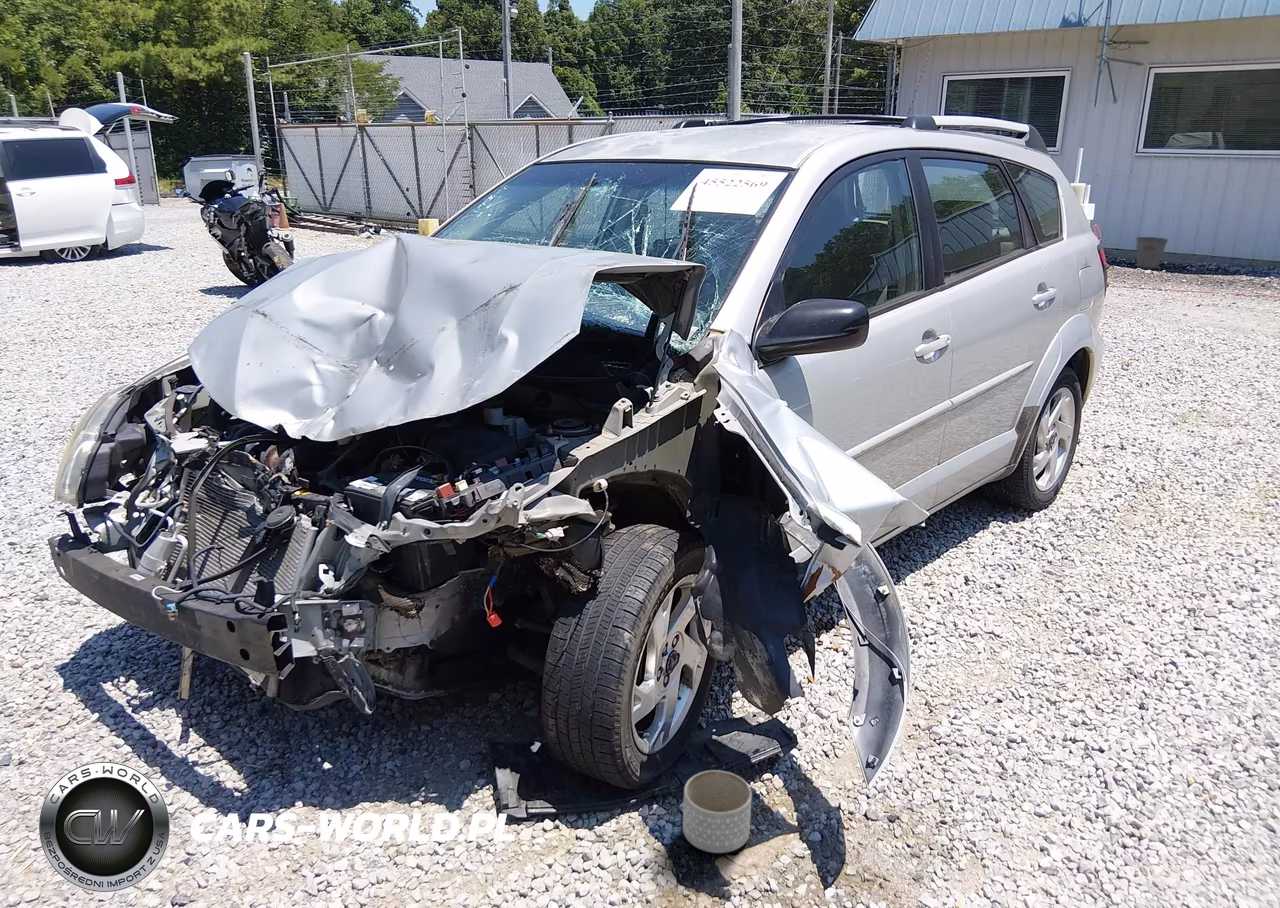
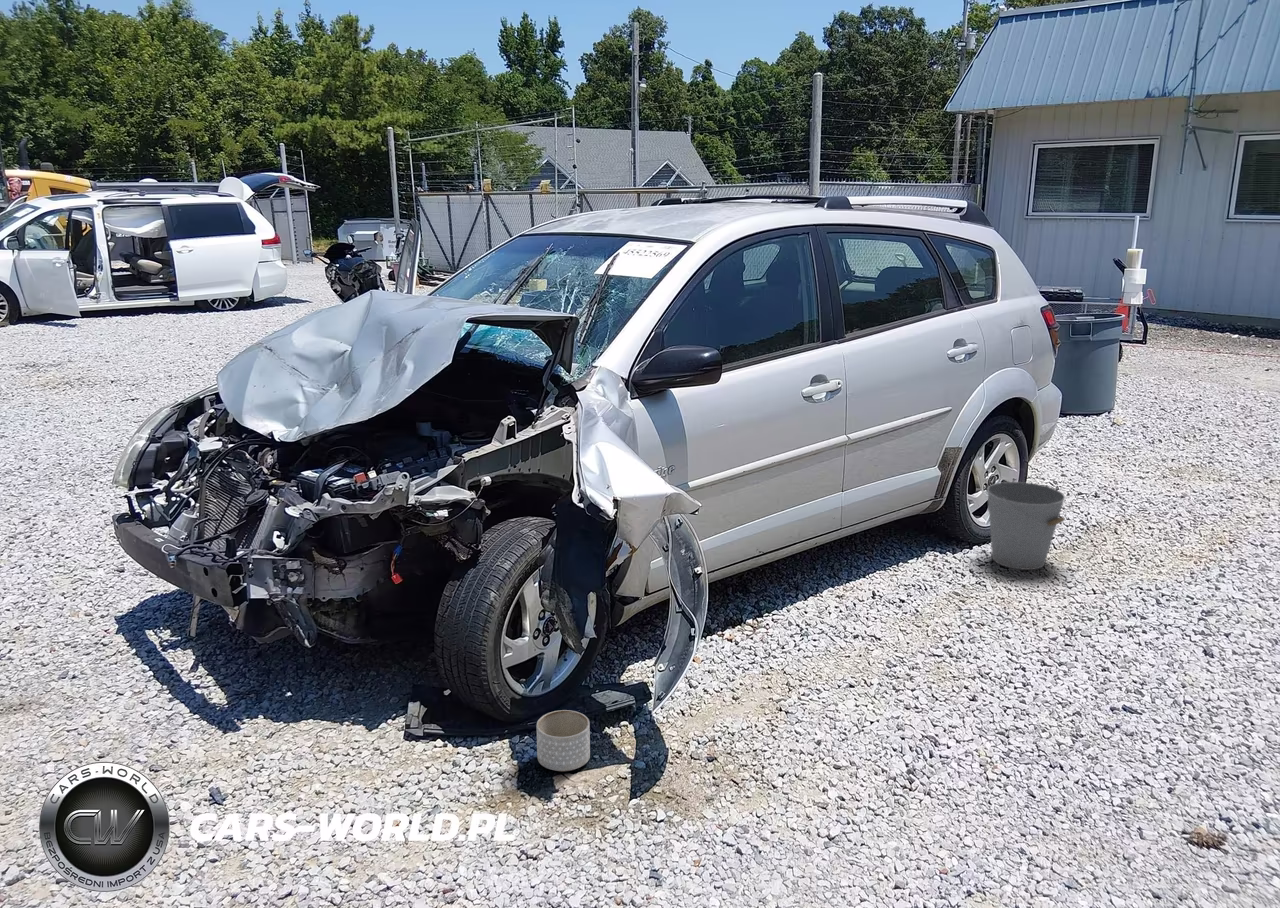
bucket: present [1137,237,1168,268] -> present [988,482,1065,570]

